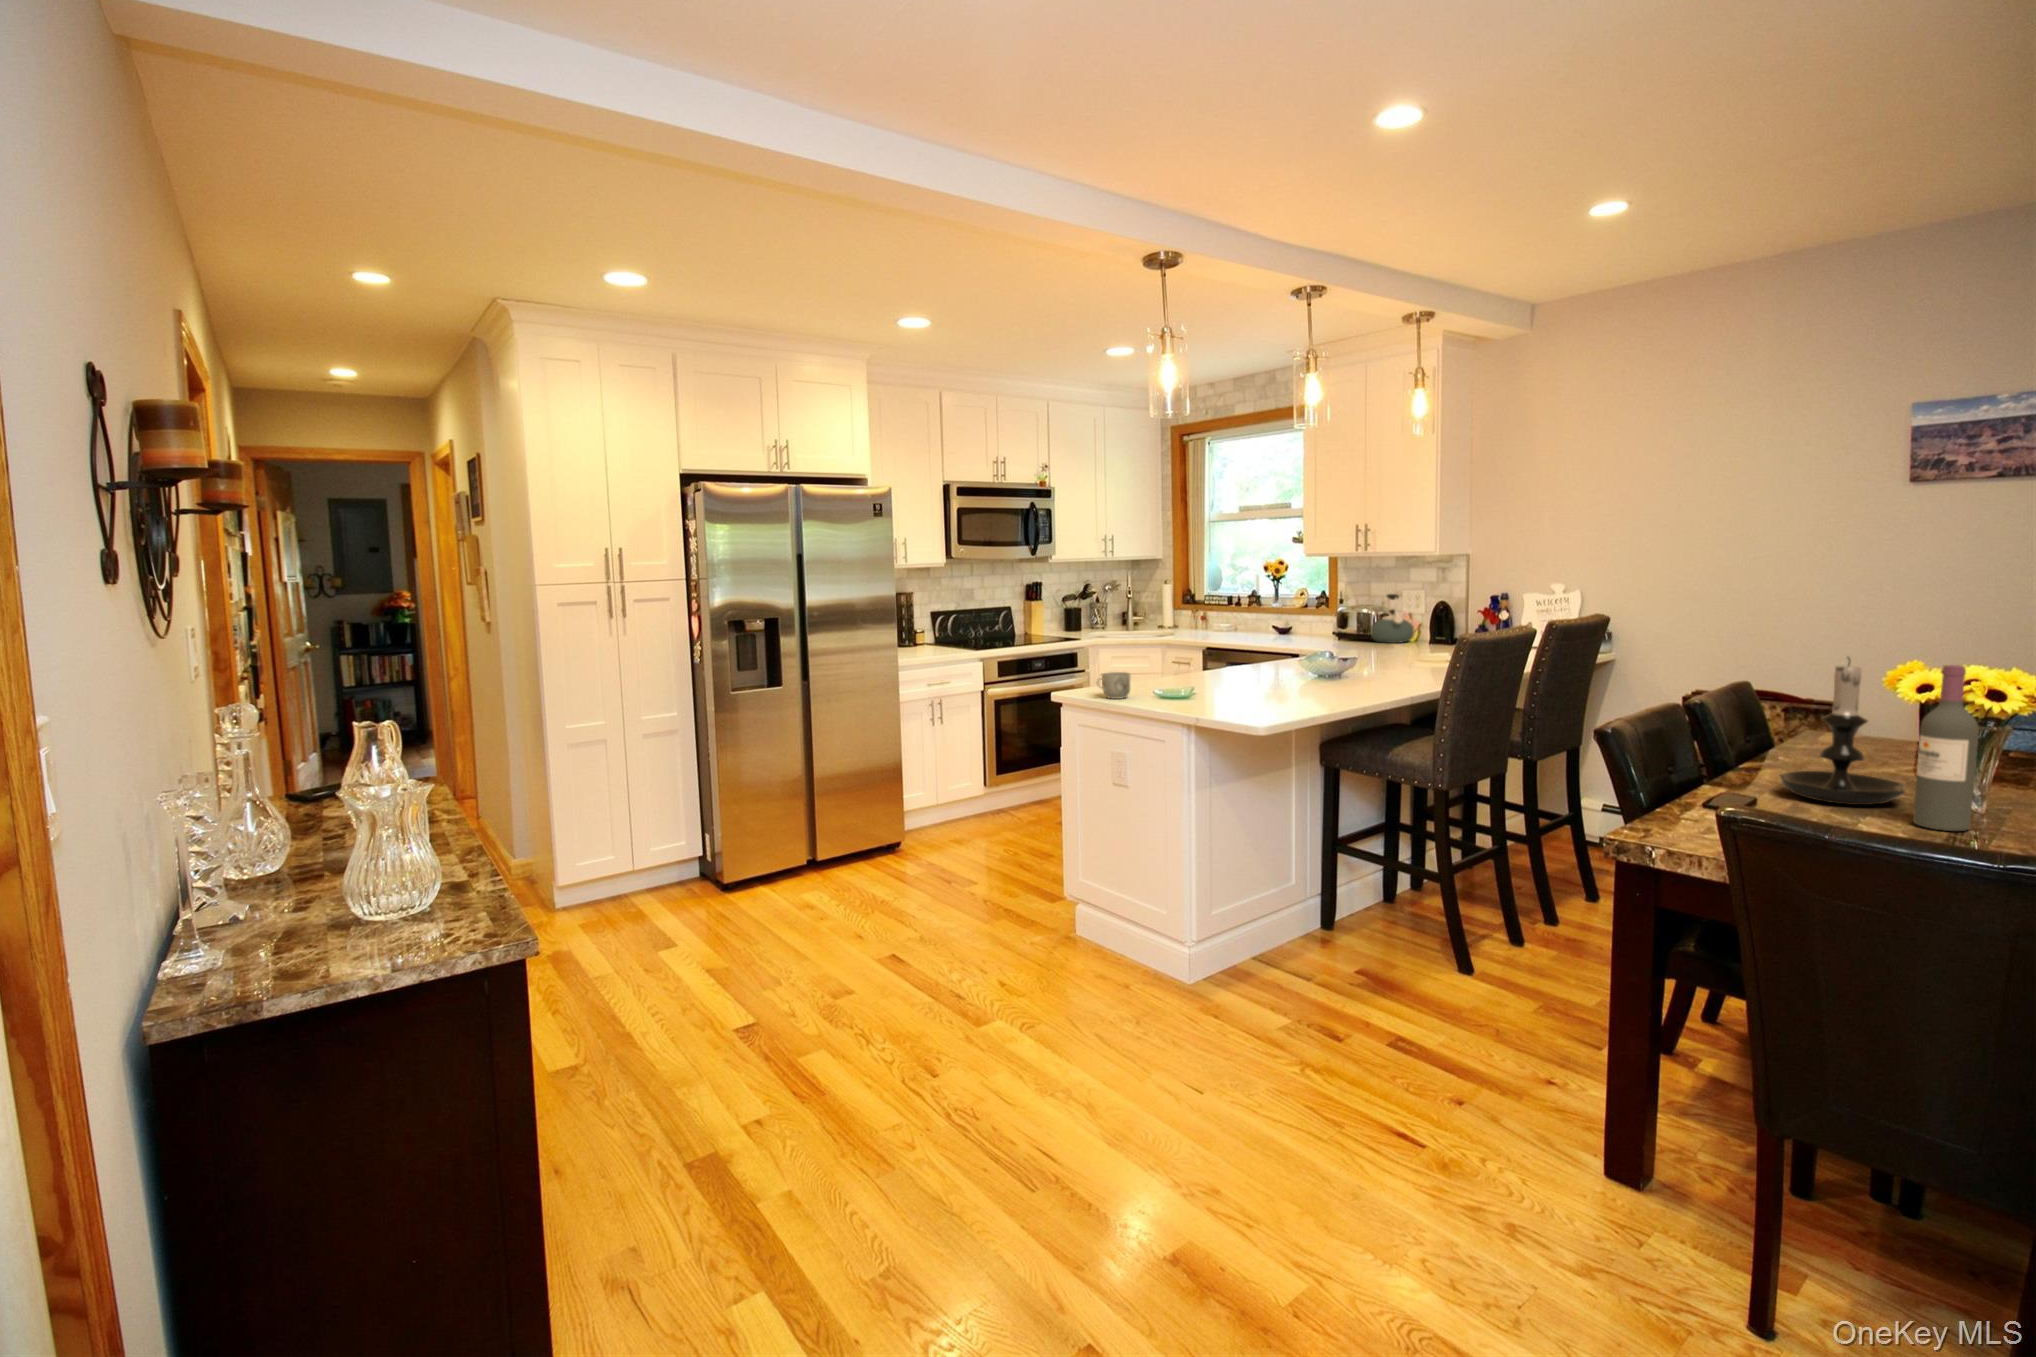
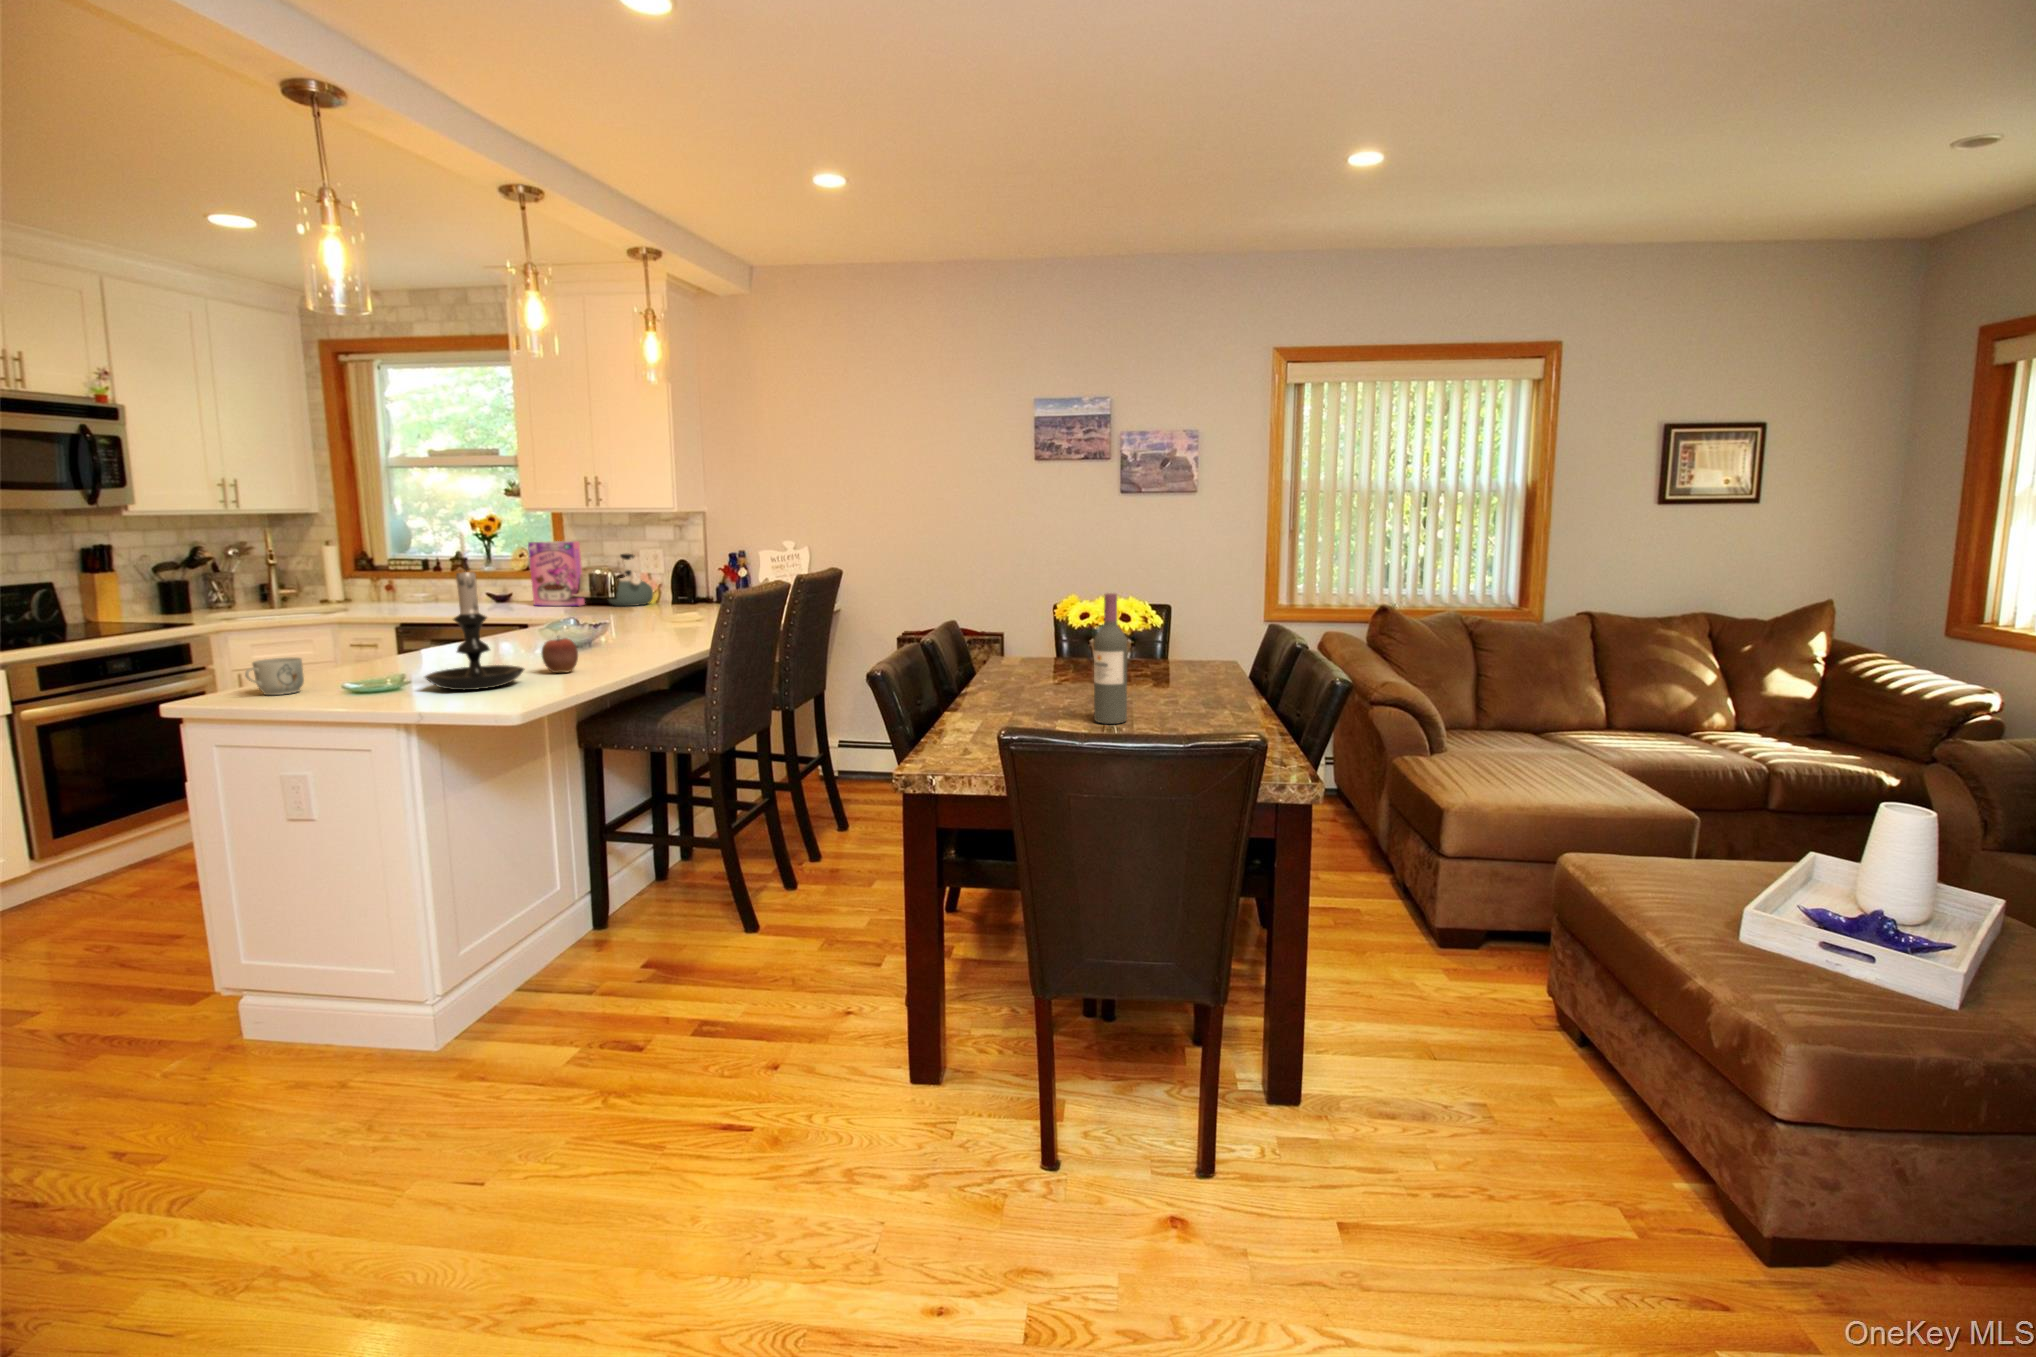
cereal box: none [1308,582,1352,640] -> present [528,541,585,606]
candle holder: present [1780,657,1905,805] -> present [425,571,525,690]
apple: none [1294,669,1324,701] -> present [541,638,578,673]

